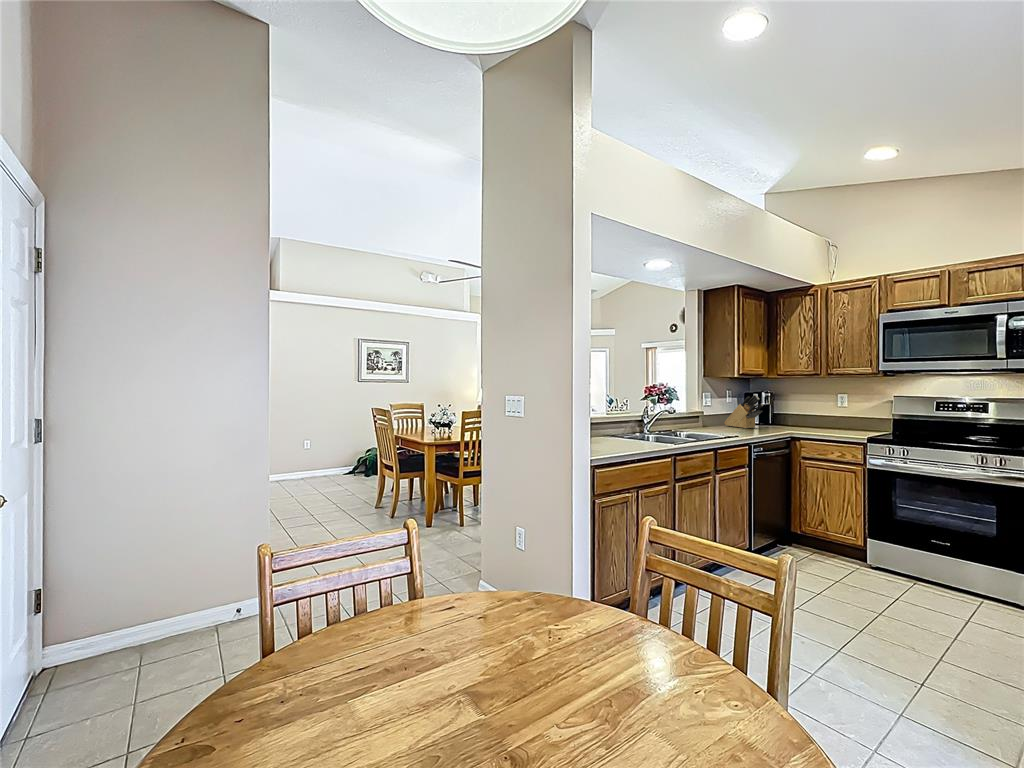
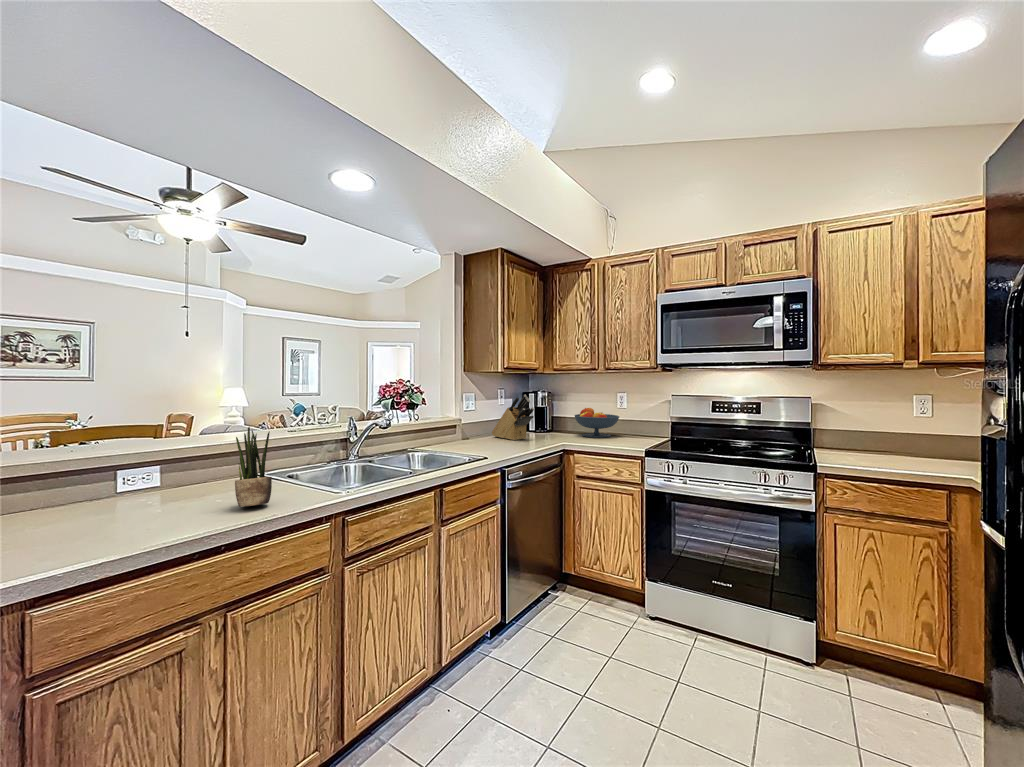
fruit bowl: none [796,405,840,430] -> present [575,408,619,438]
potted plant: none [624,406,641,446] -> present [235,427,272,507]

